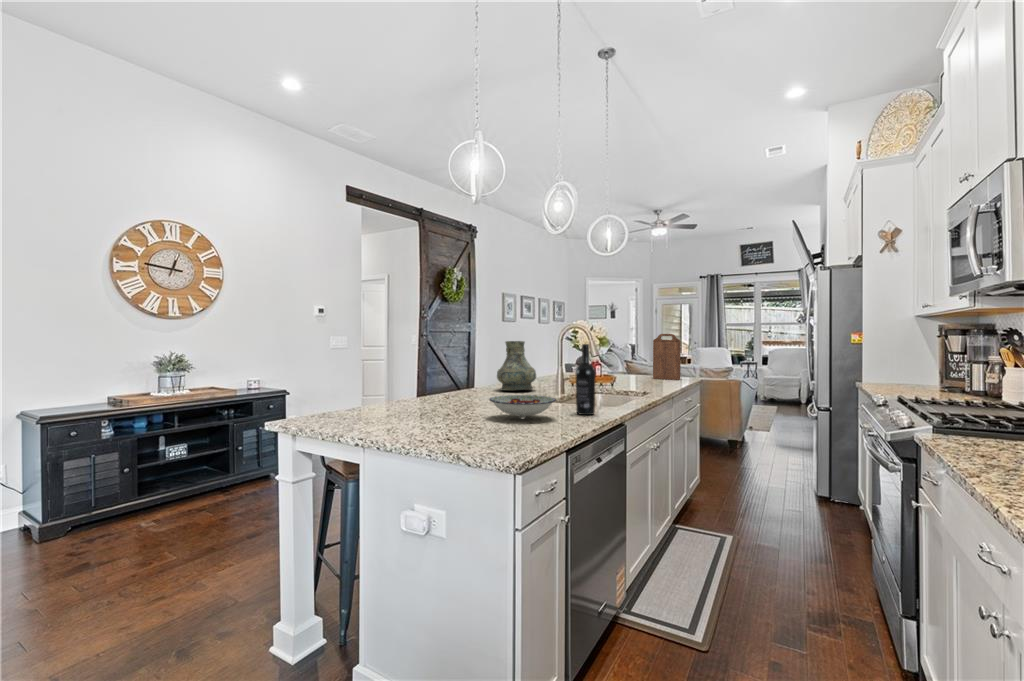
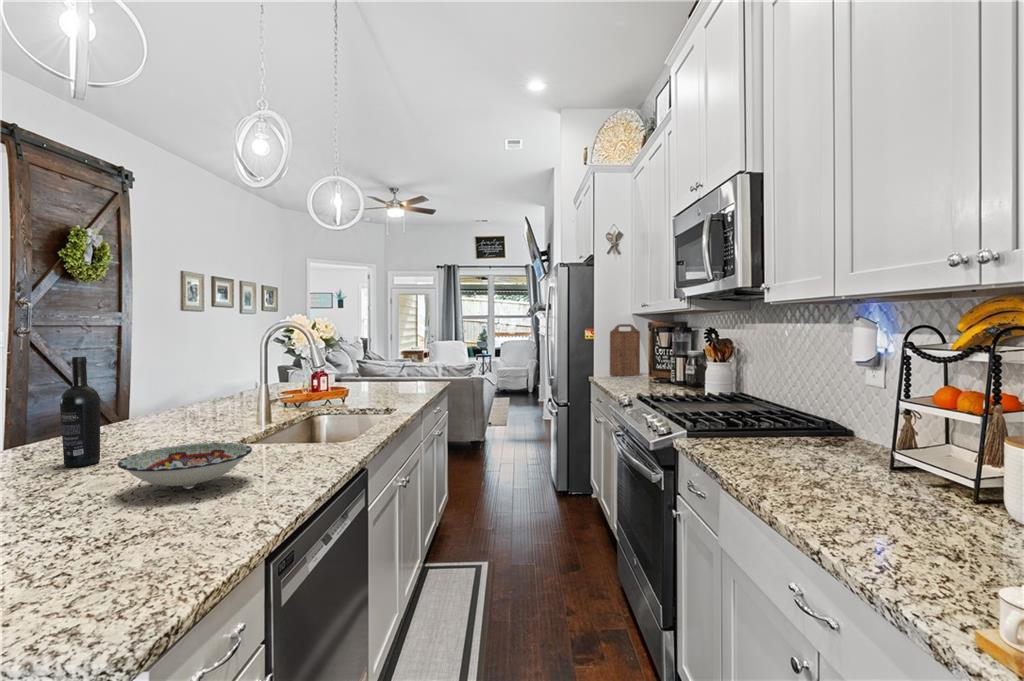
cutting board: present [653,334,681,380] -> present [610,324,640,376]
vase: present [497,341,536,390] -> none [161,347,231,424]
wine bottle: present [576,344,596,415] -> present [60,357,100,467]

